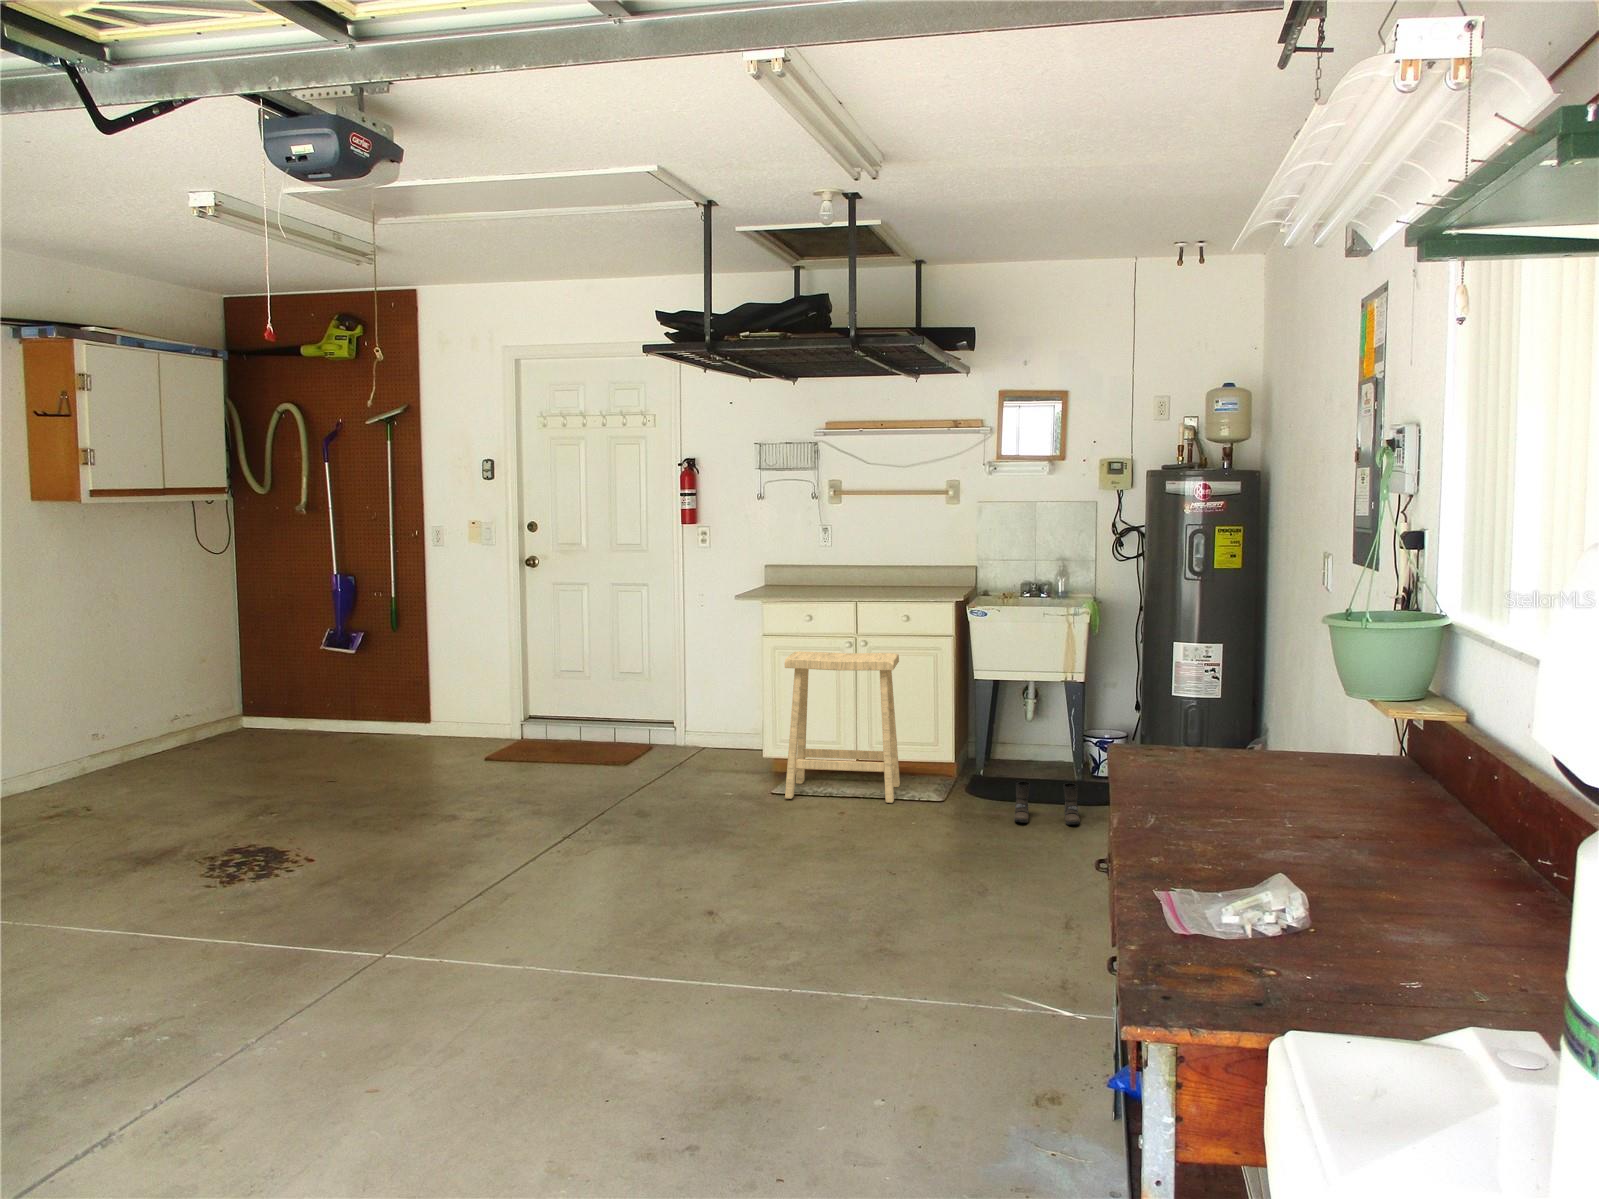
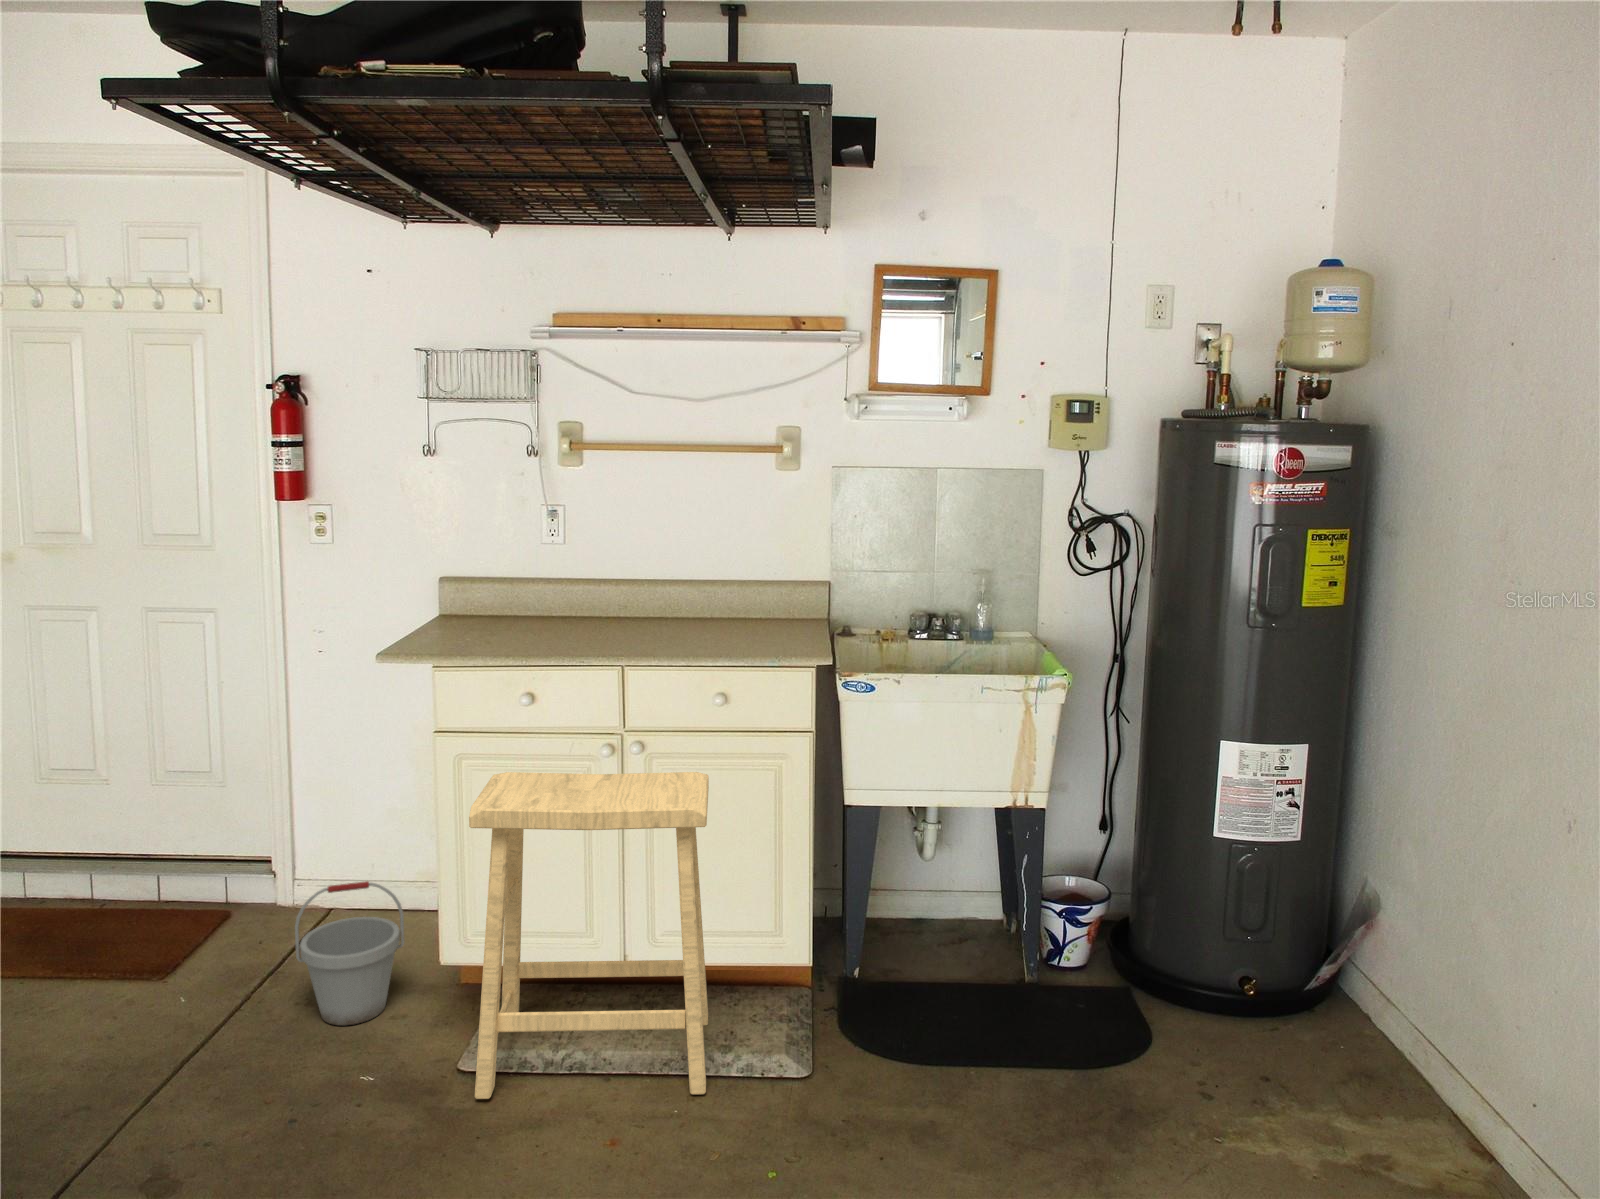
bucket: none [698,710,749,779] -> present [295,881,404,1025]
boots: present [1014,781,1080,825] -> none [965,1052,1102,1160]

